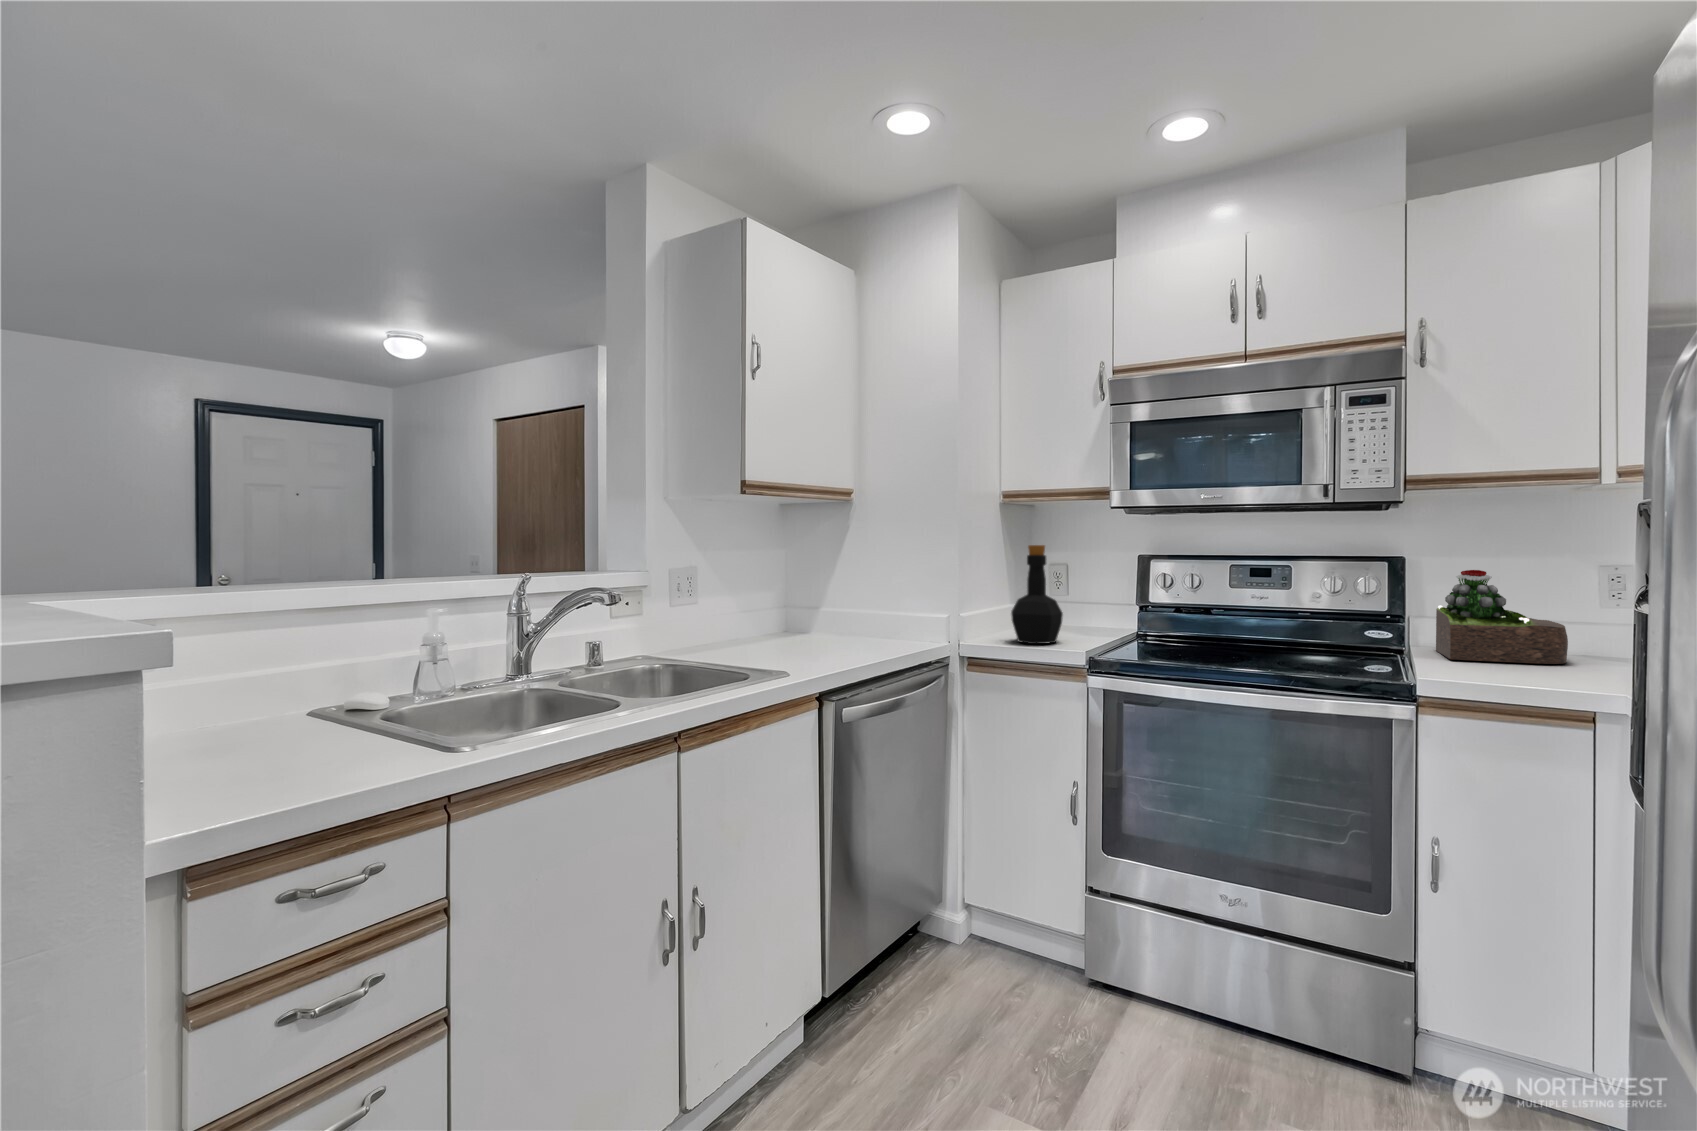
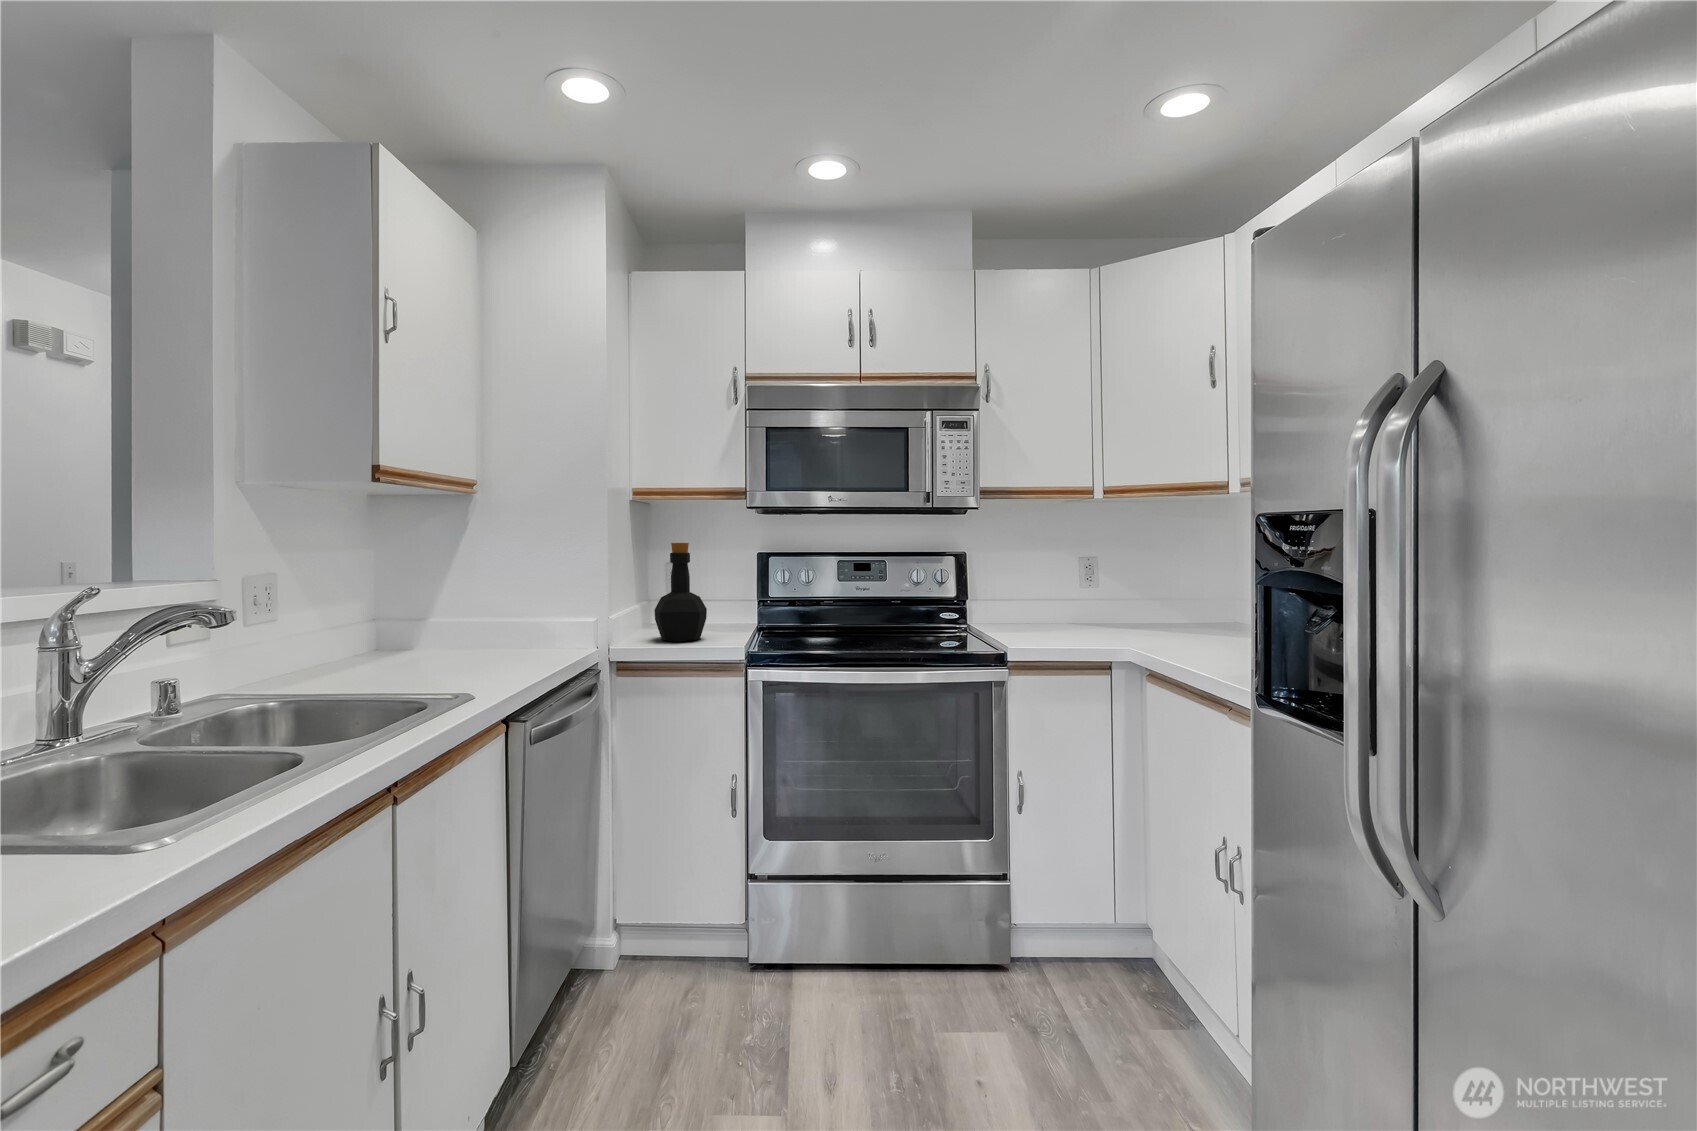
succulent plant: present [1436,570,1568,664] -> none [986,561,1068,630]

